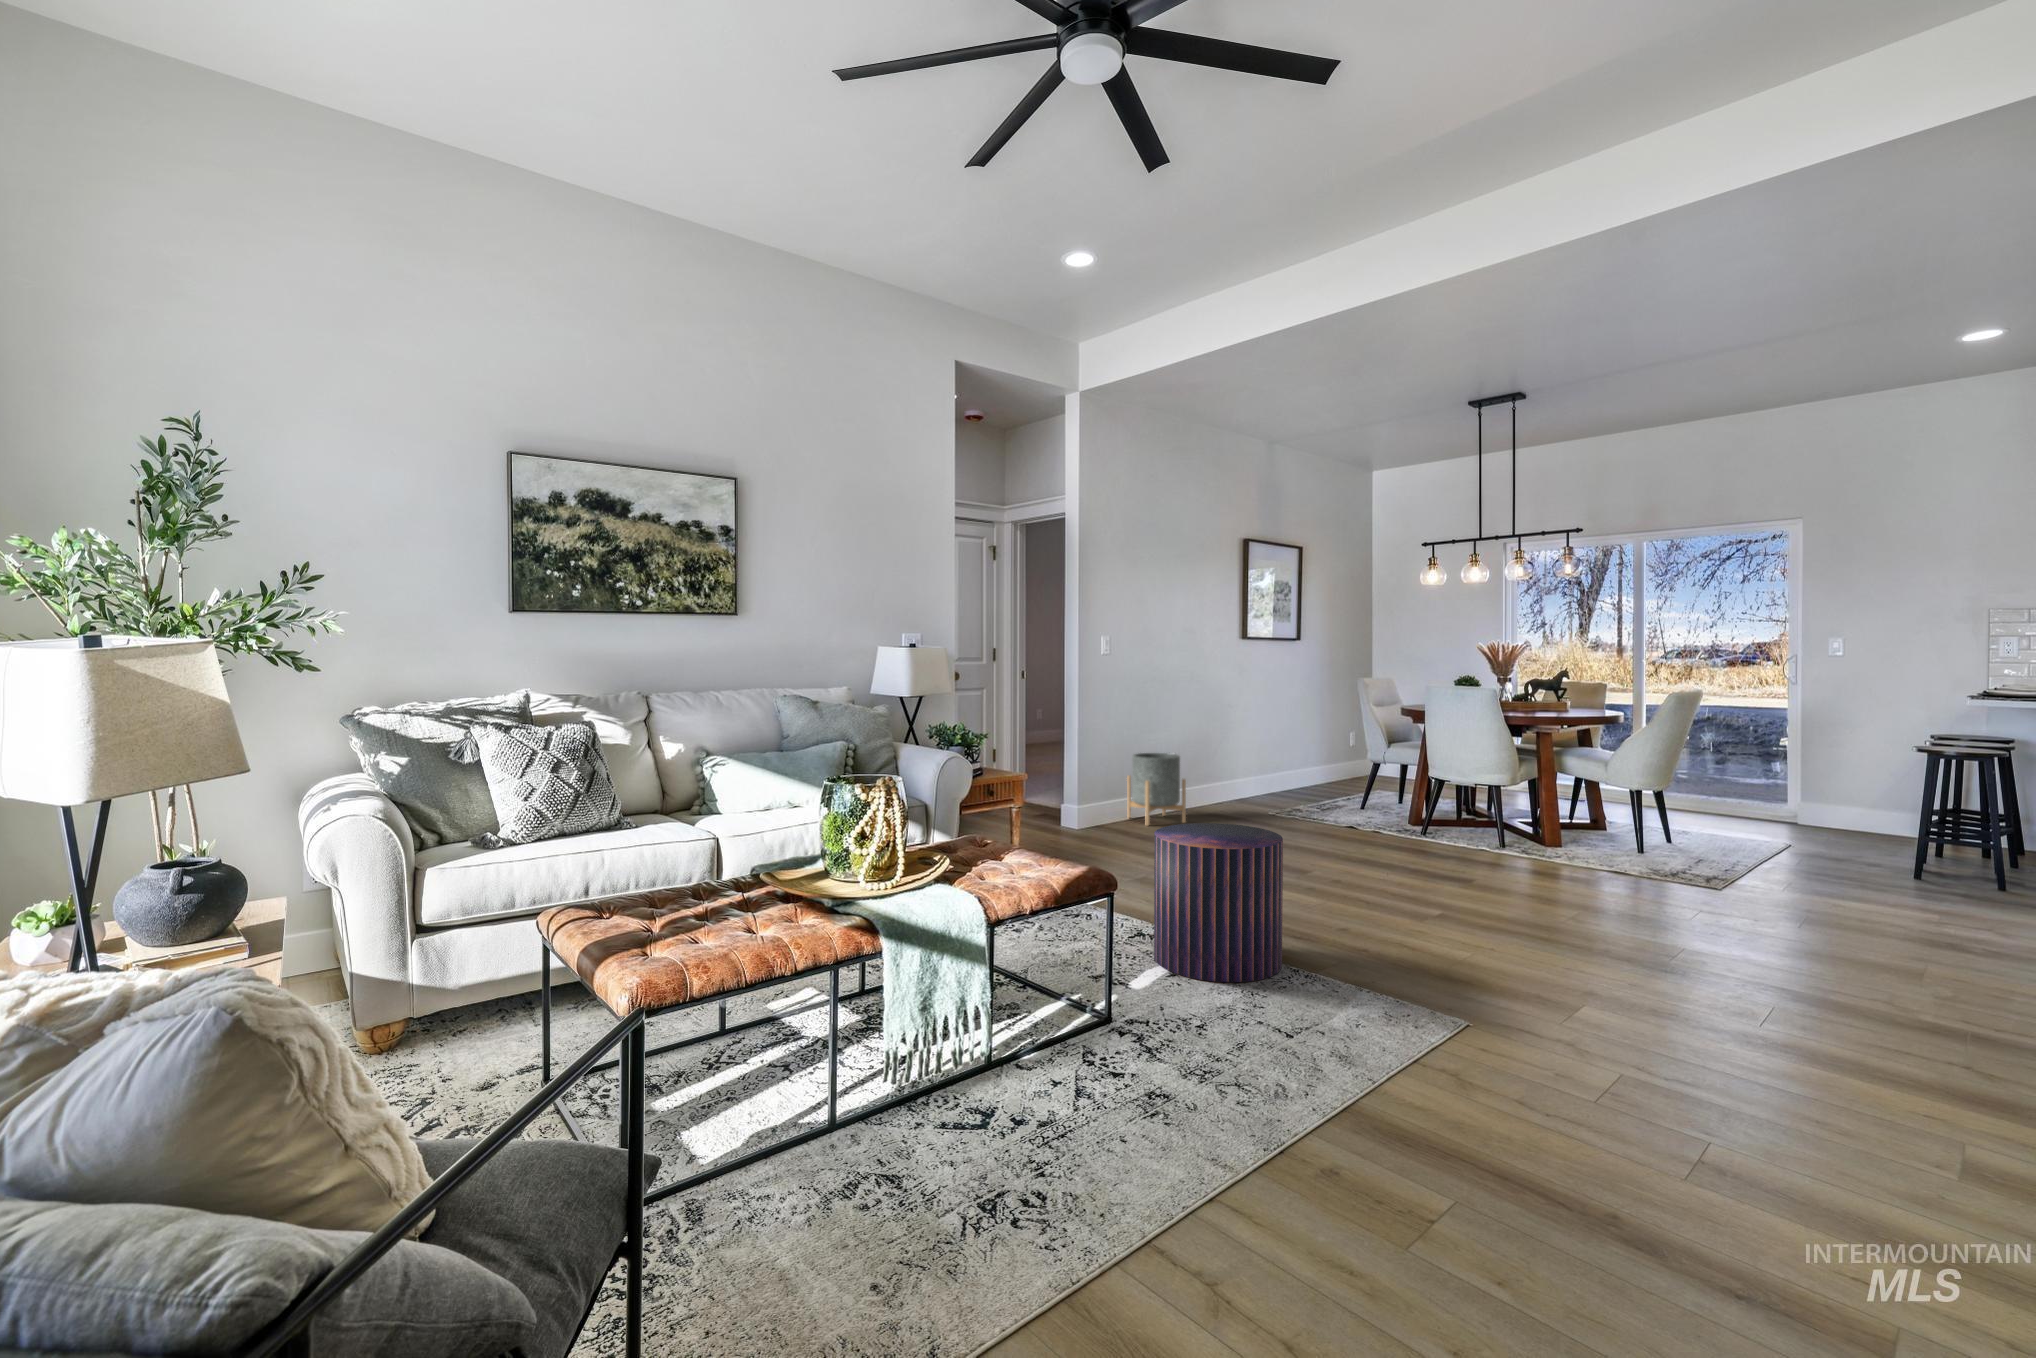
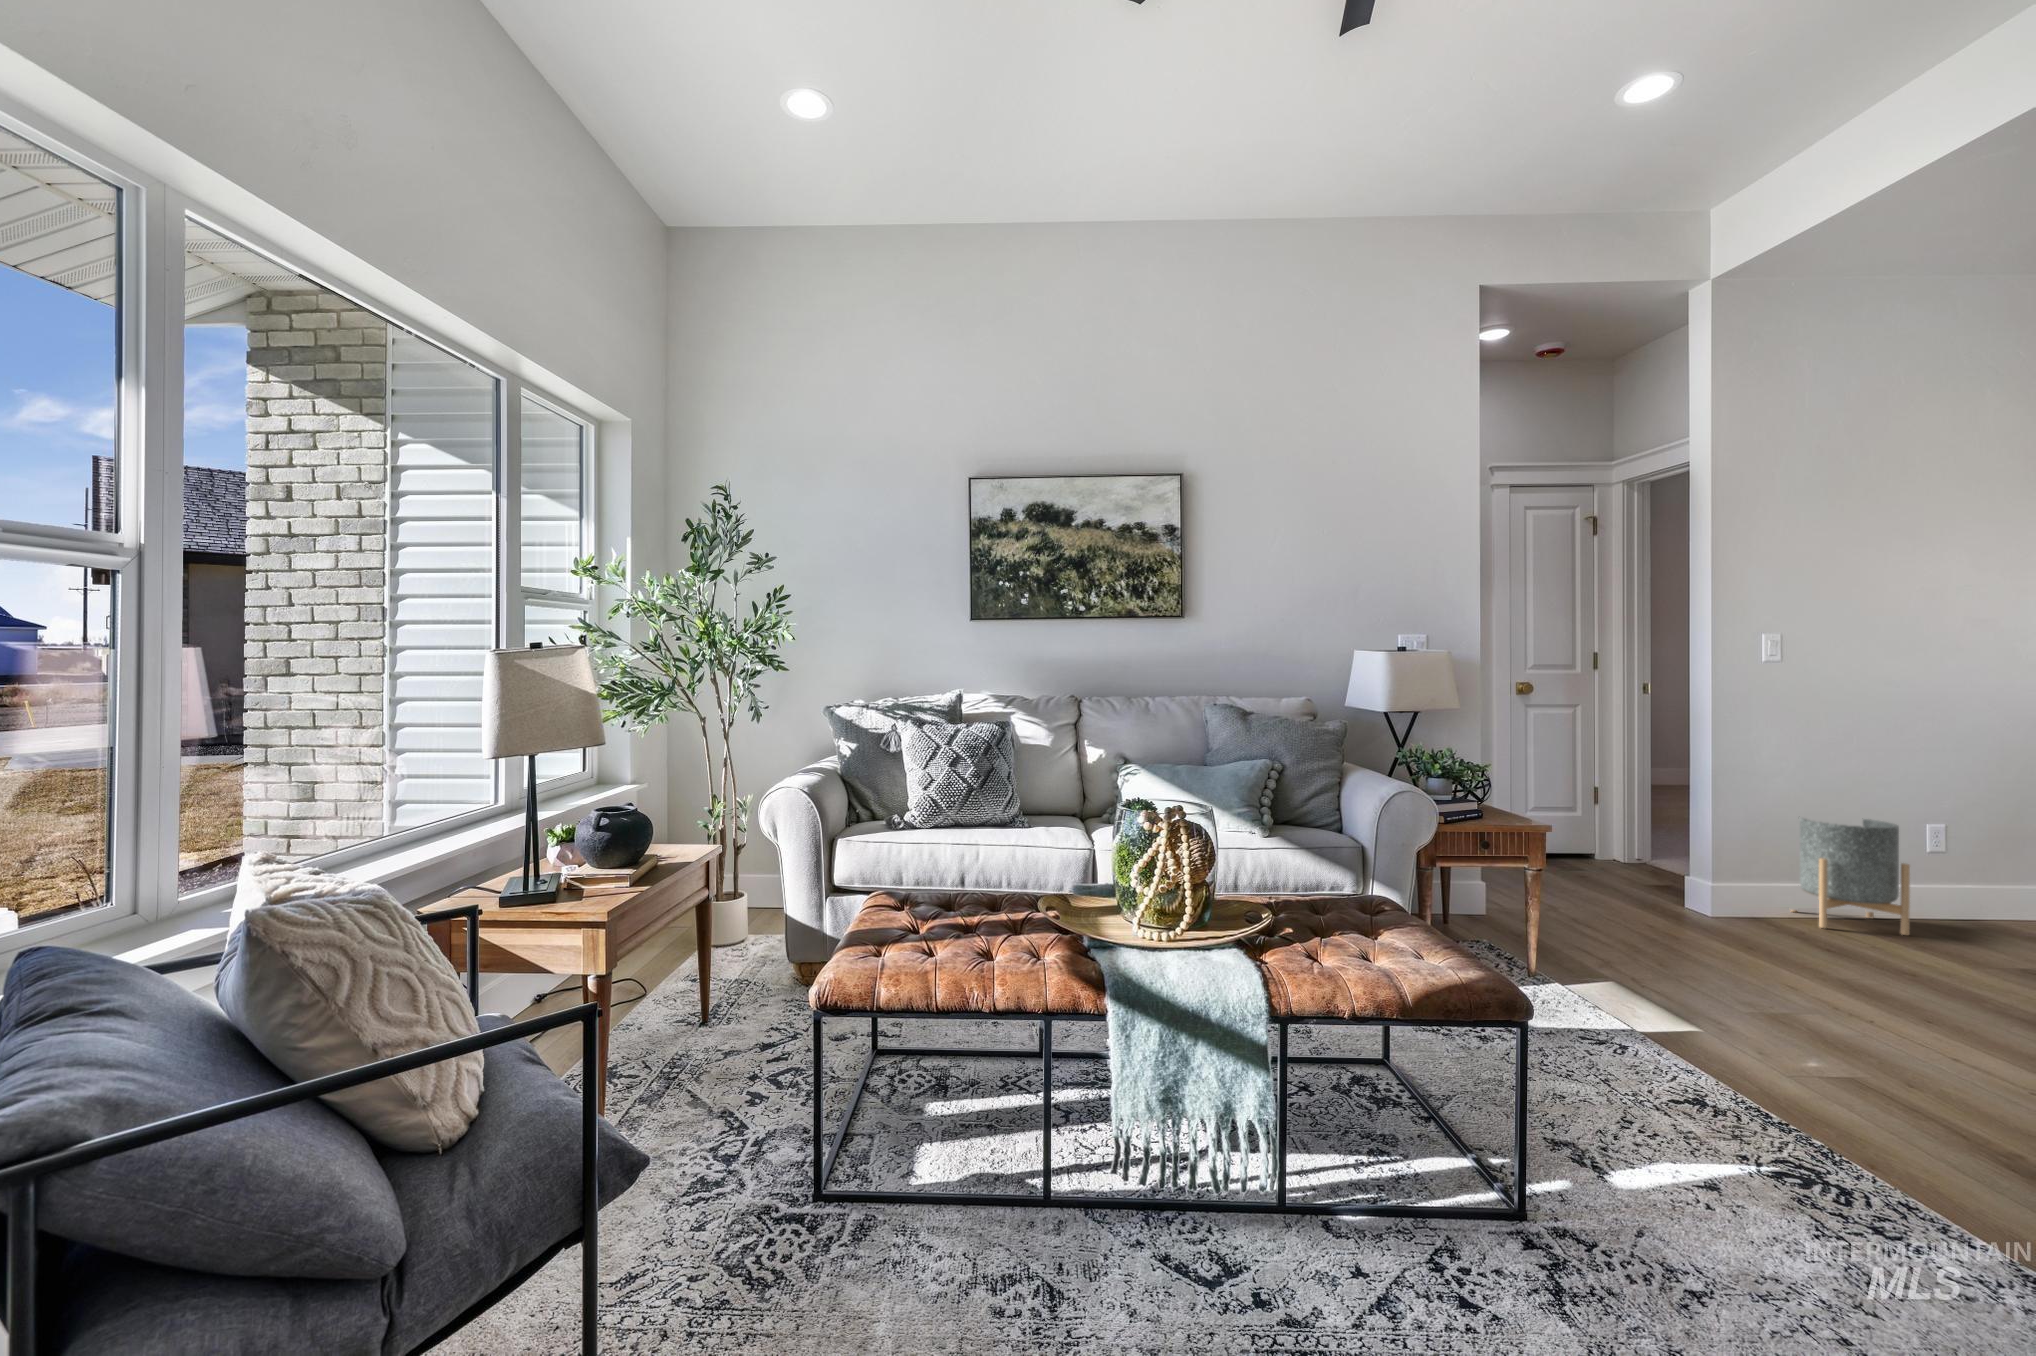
pouf: present [1154,823,1283,982] -> none [1680,930,1975,1246]

